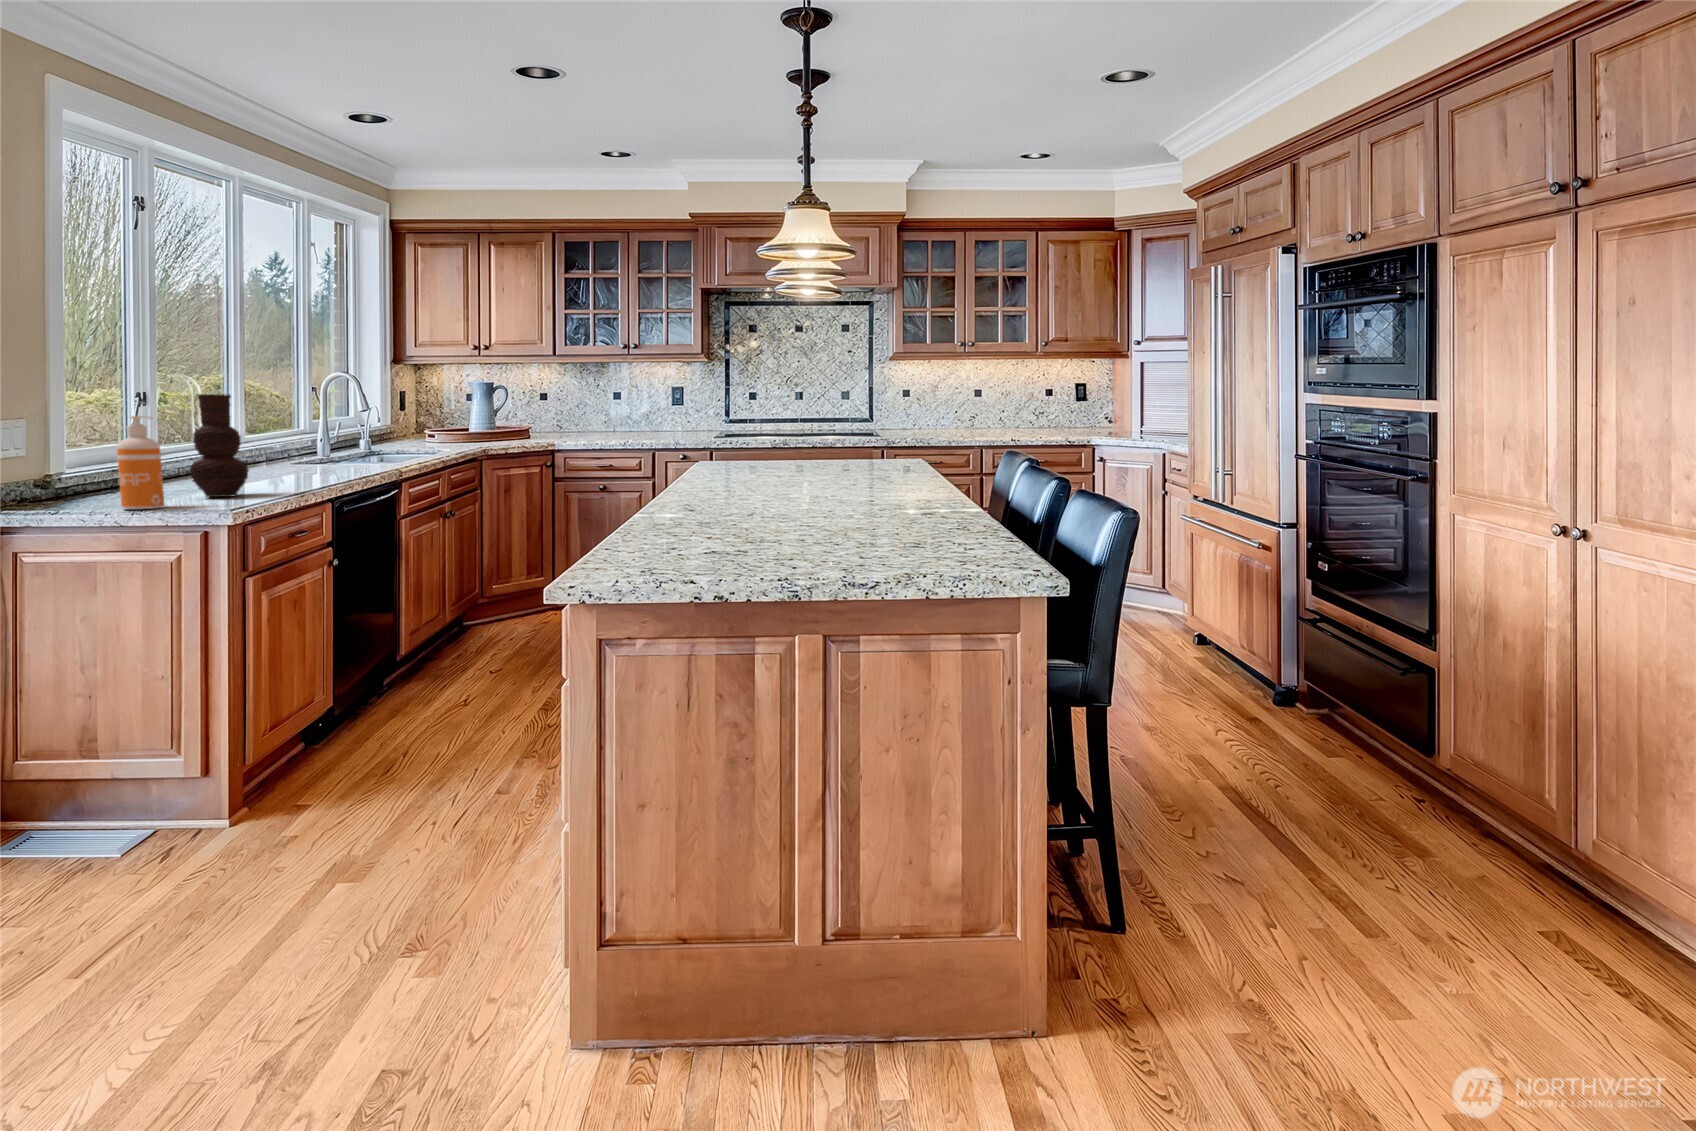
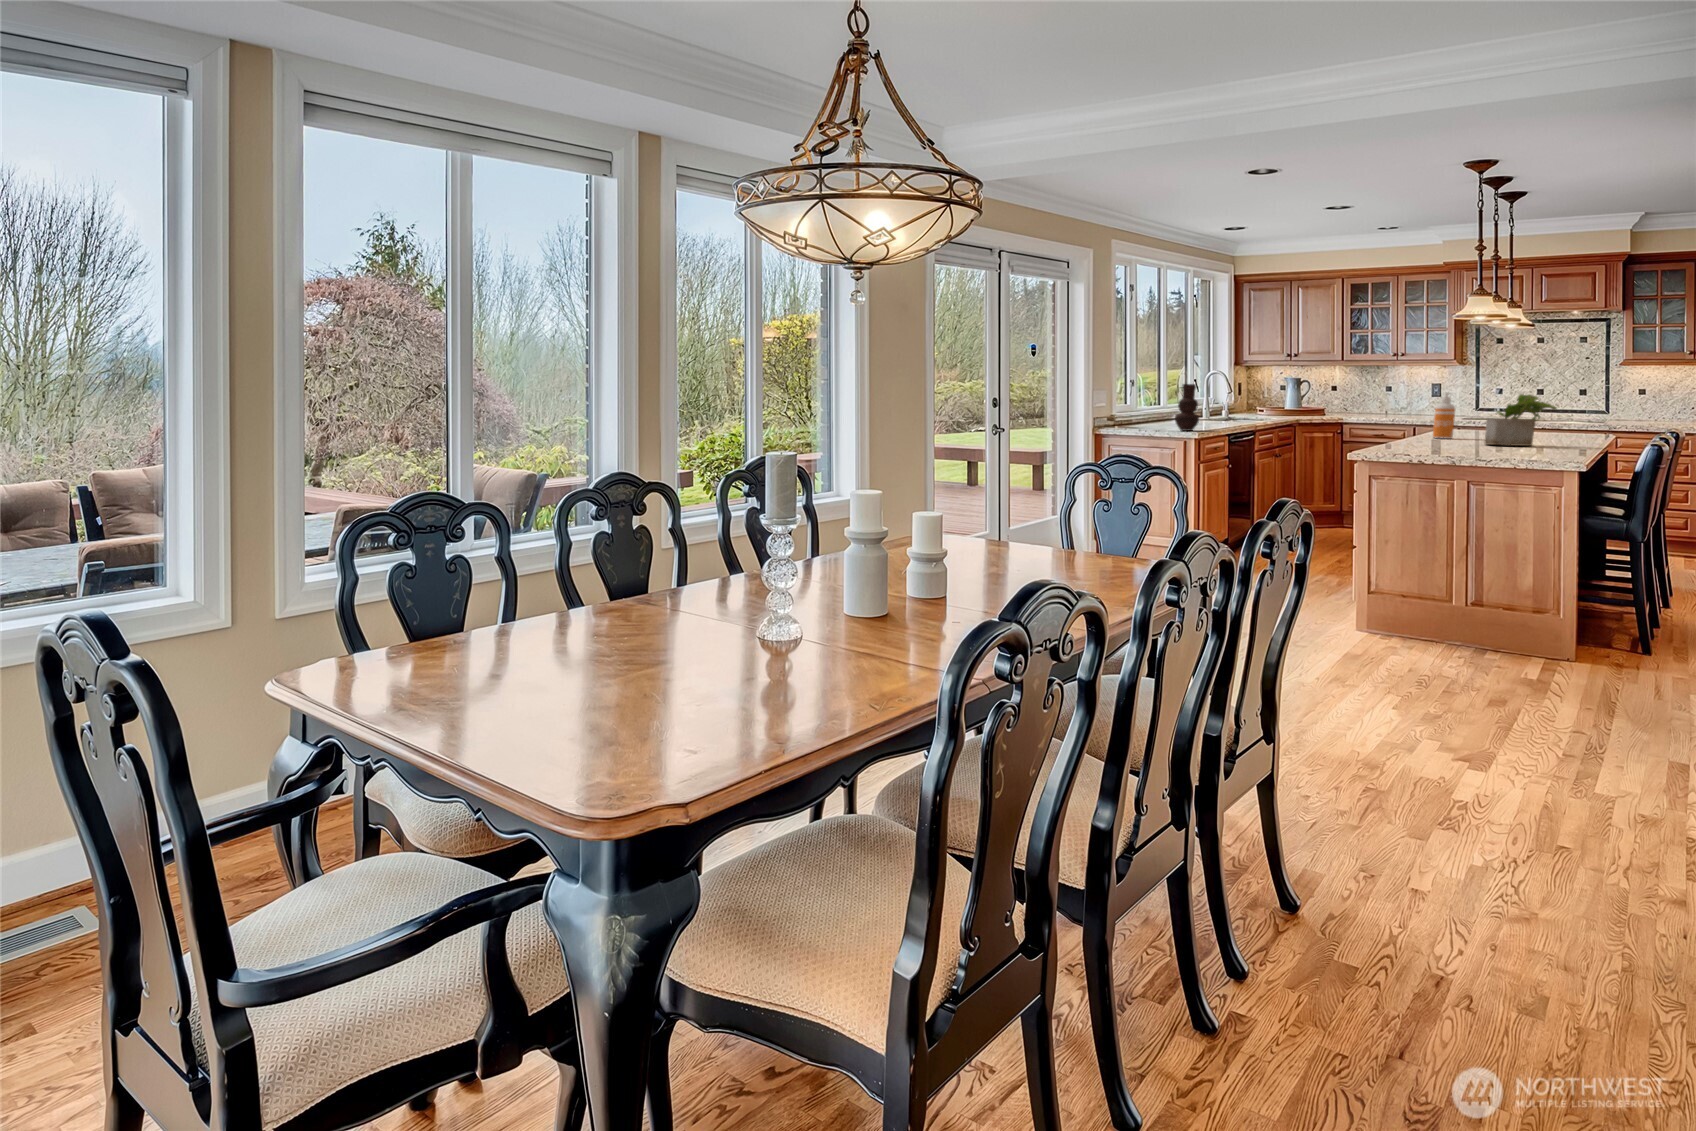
potted plant: none [816,413,938,523] -> present [1485,394,1557,446]
soap dispenser: present [117,416,165,509] -> present [1433,393,1455,439]

